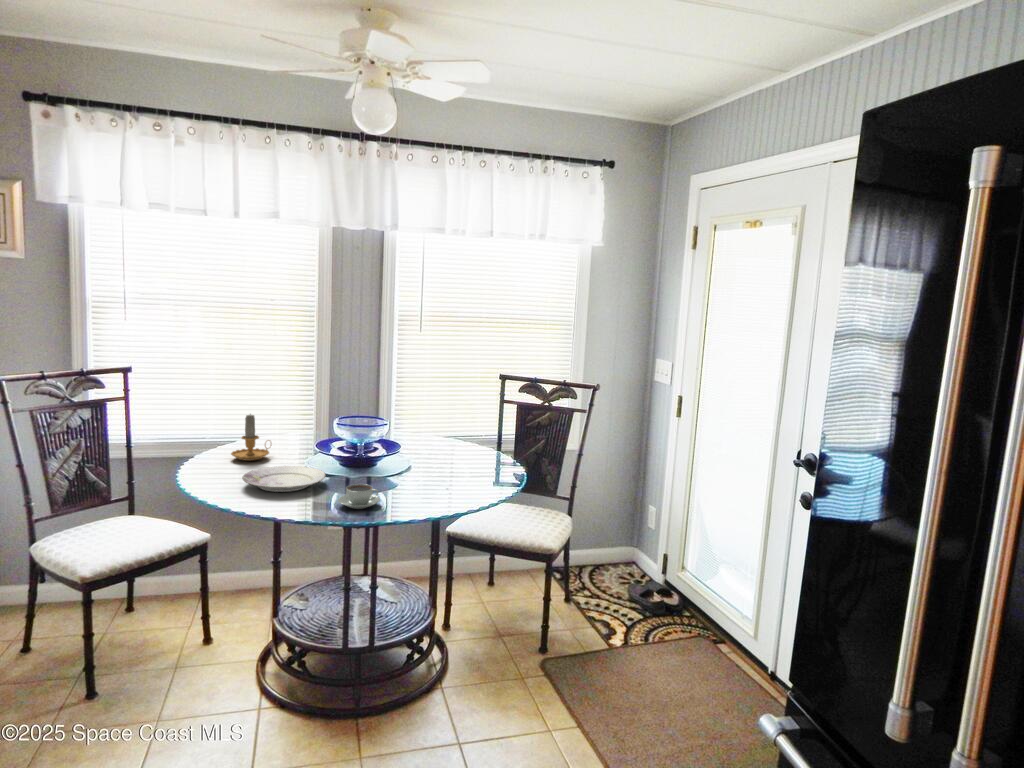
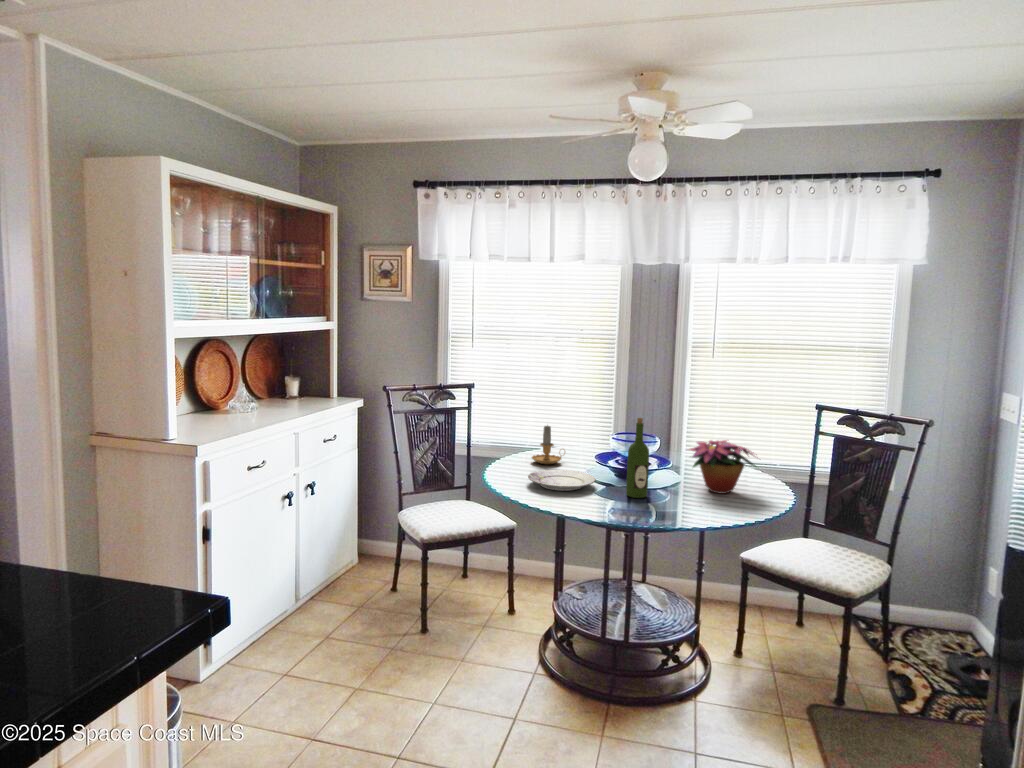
wine bottle: none [364,401,388,489] -> present [626,418,649,498]
flower arrangement: none [417,416,496,473] -> present [690,440,758,494]
coffee cup: present [338,484,380,509] -> none [594,490,631,511]

